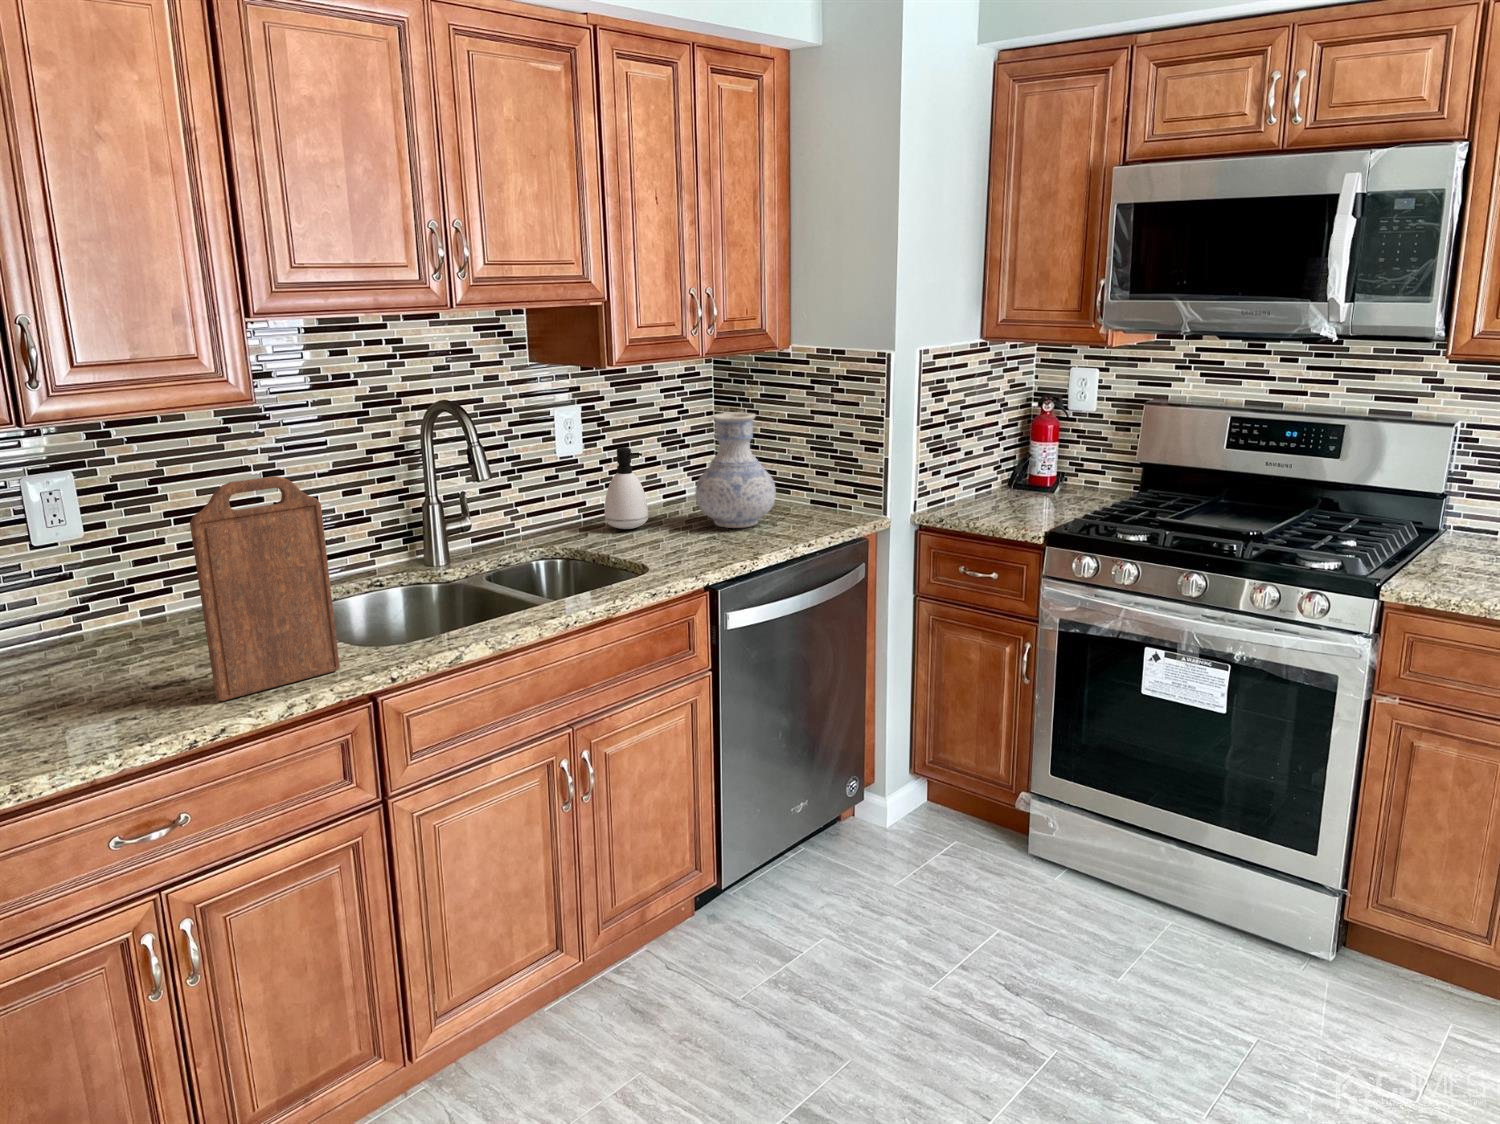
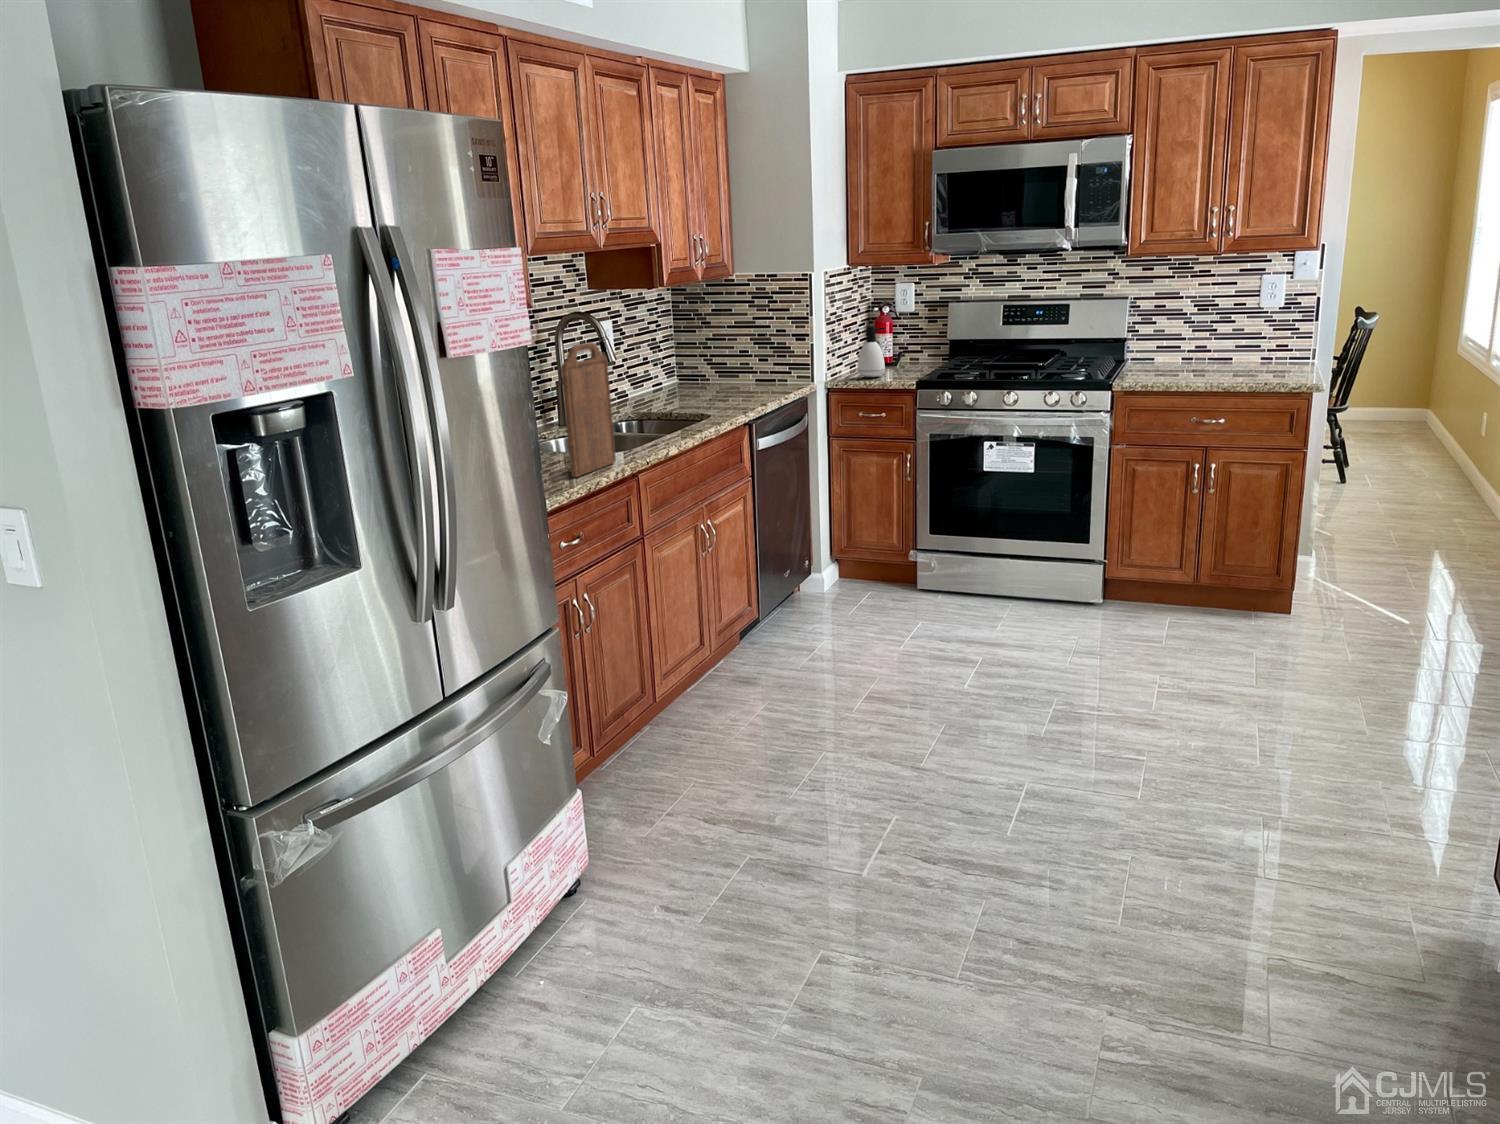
vase: present [695,412,776,528] -> none [694,319,748,396]
soap dispenser: present [605,447,648,529] -> present [858,326,885,377]

